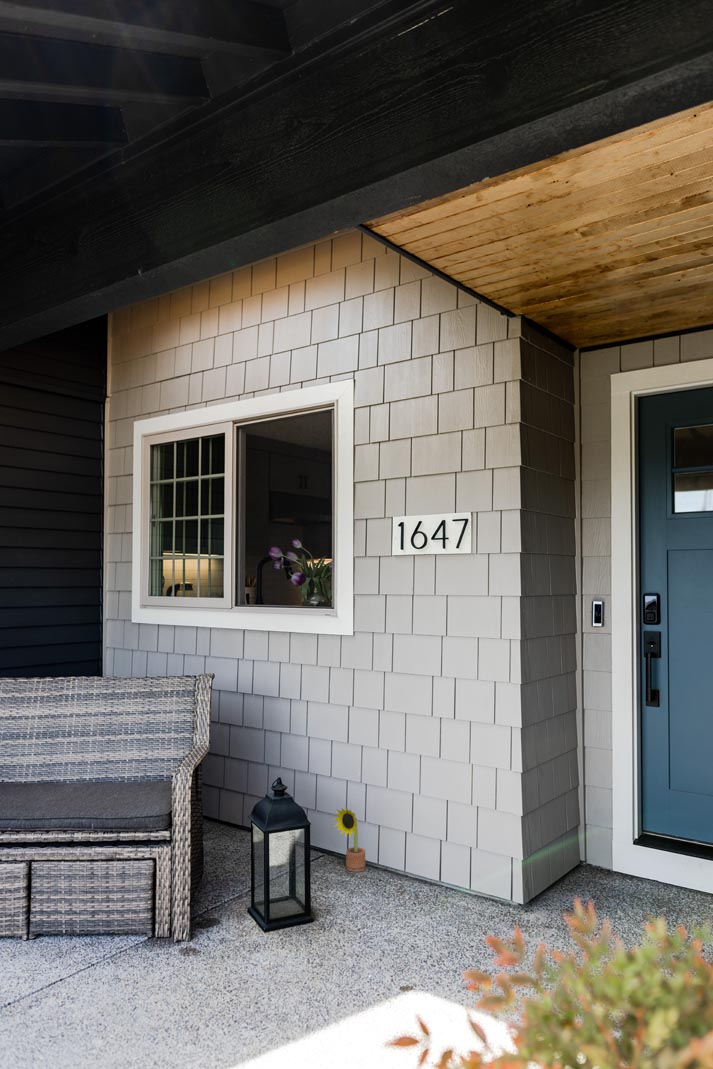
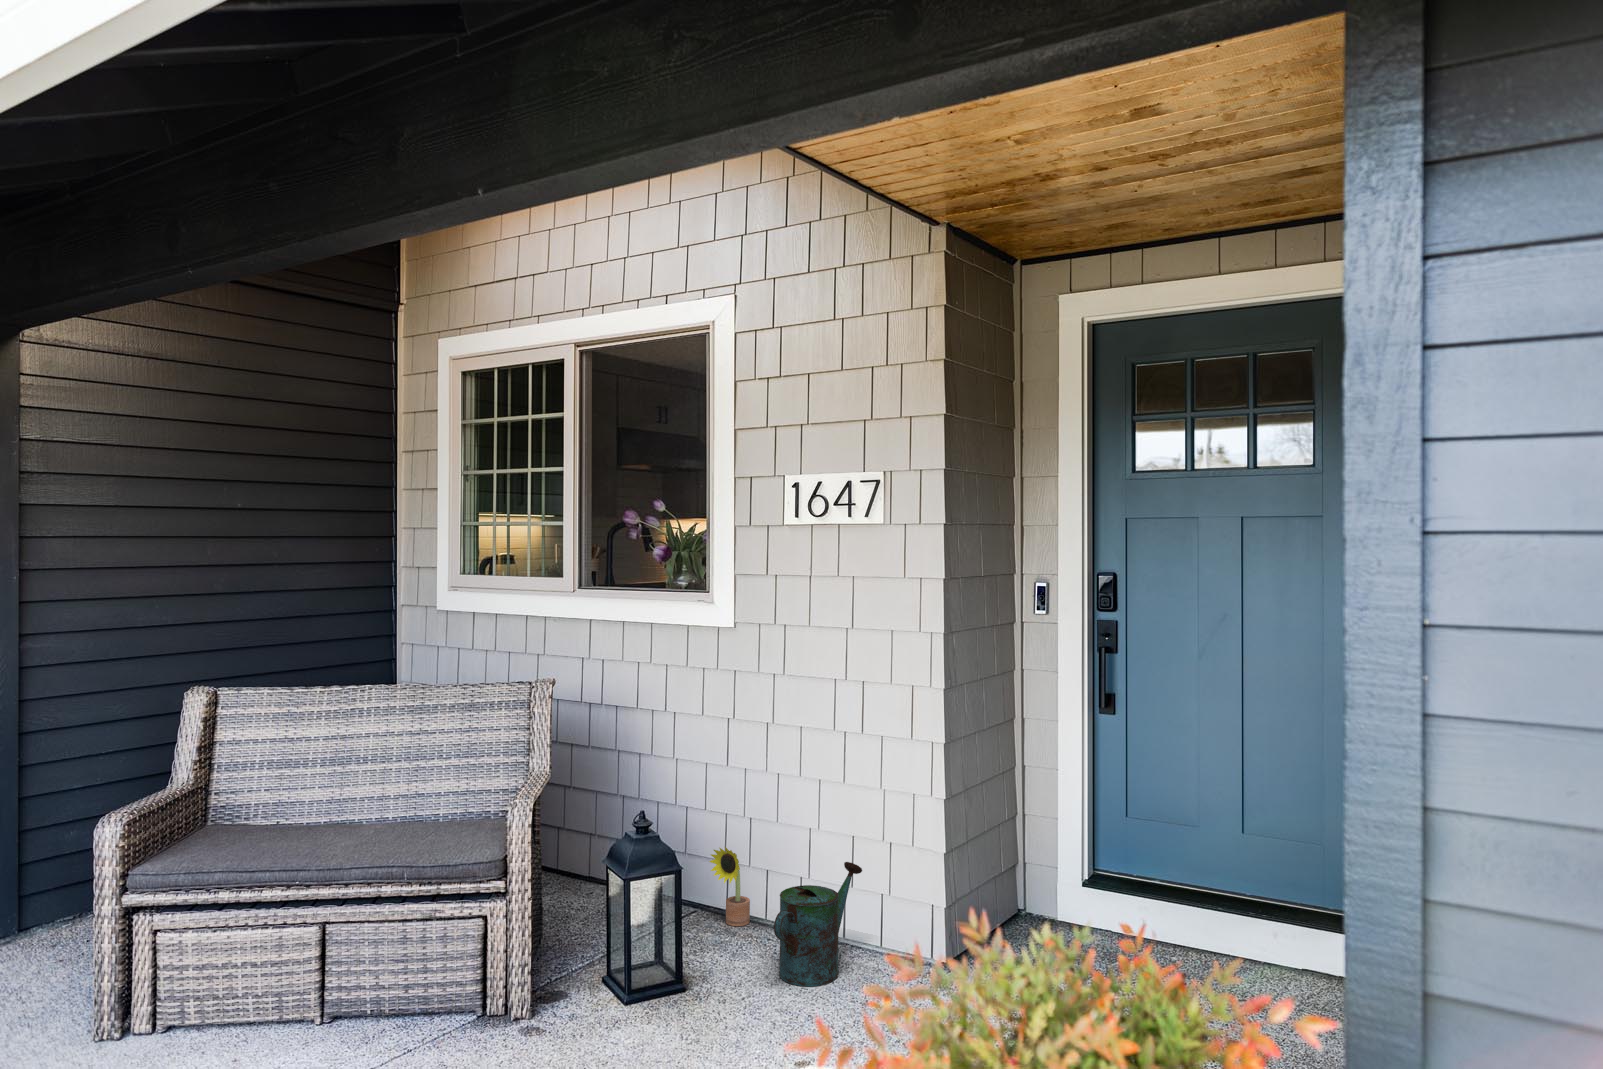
watering can: none [384,821,455,923] -> present [774,862,862,987]

